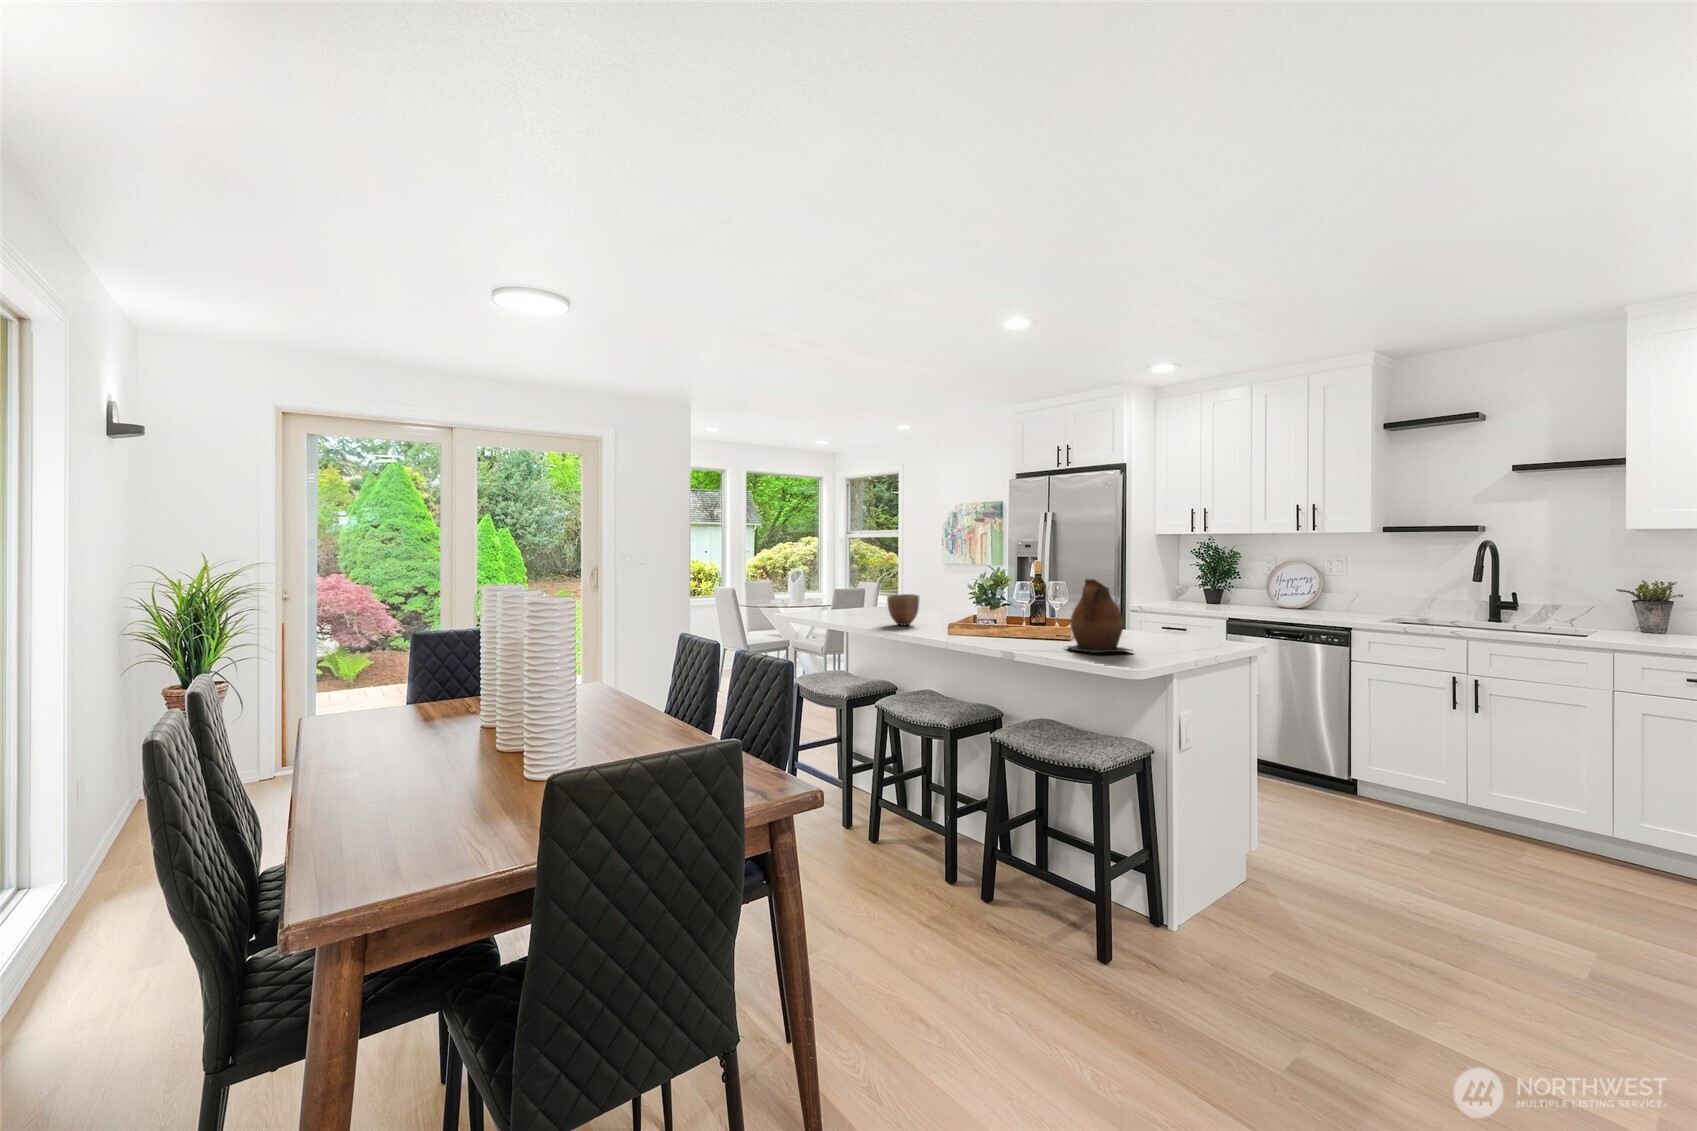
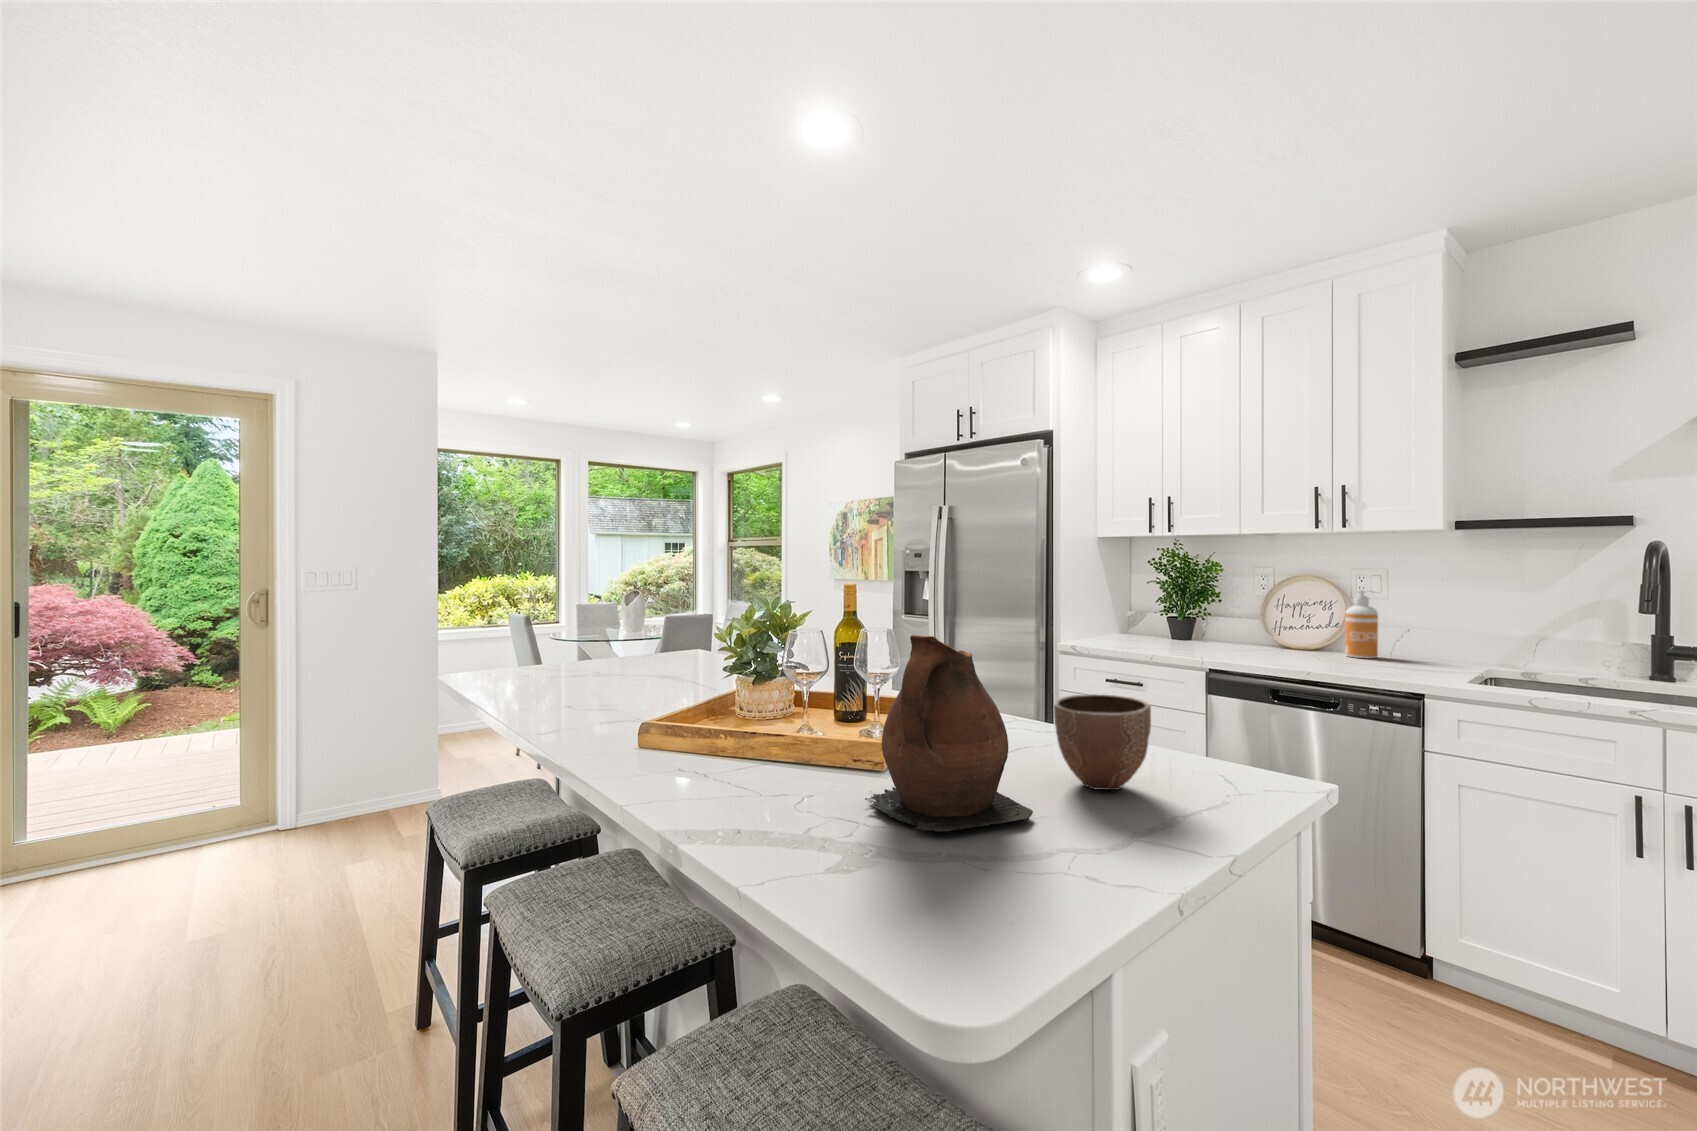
soap dispenser: none [1318,570,1339,613] -> present [1345,590,1378,658]
decorative bowl: present [887,594,919,625] -> present [1054,694,1151,790]

